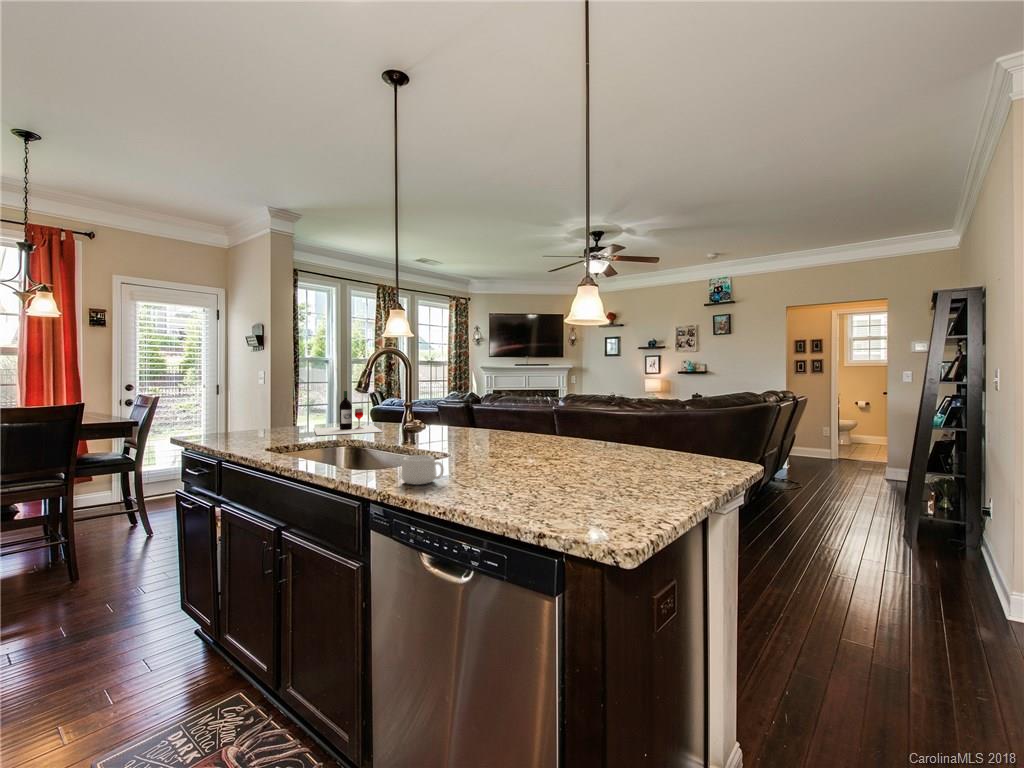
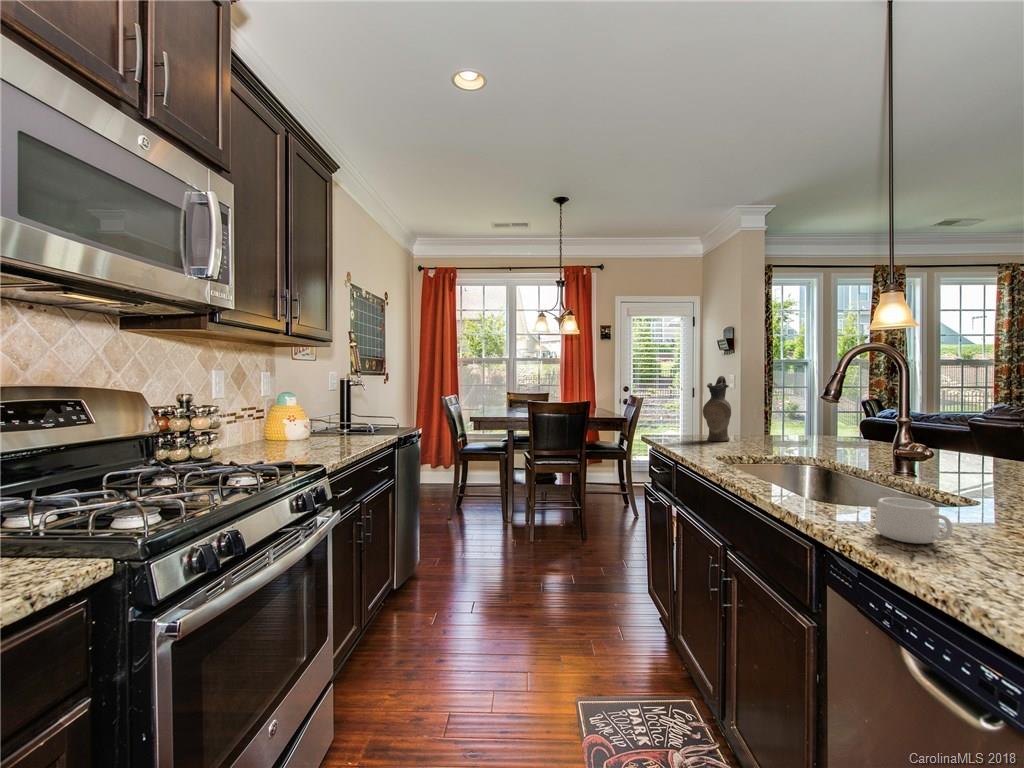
ceramic pitcher: none [245,370,274,434] -> present [703,376,731,441]
wine bottle: present [314,391,382,435] -> none [776,399,868,453]

